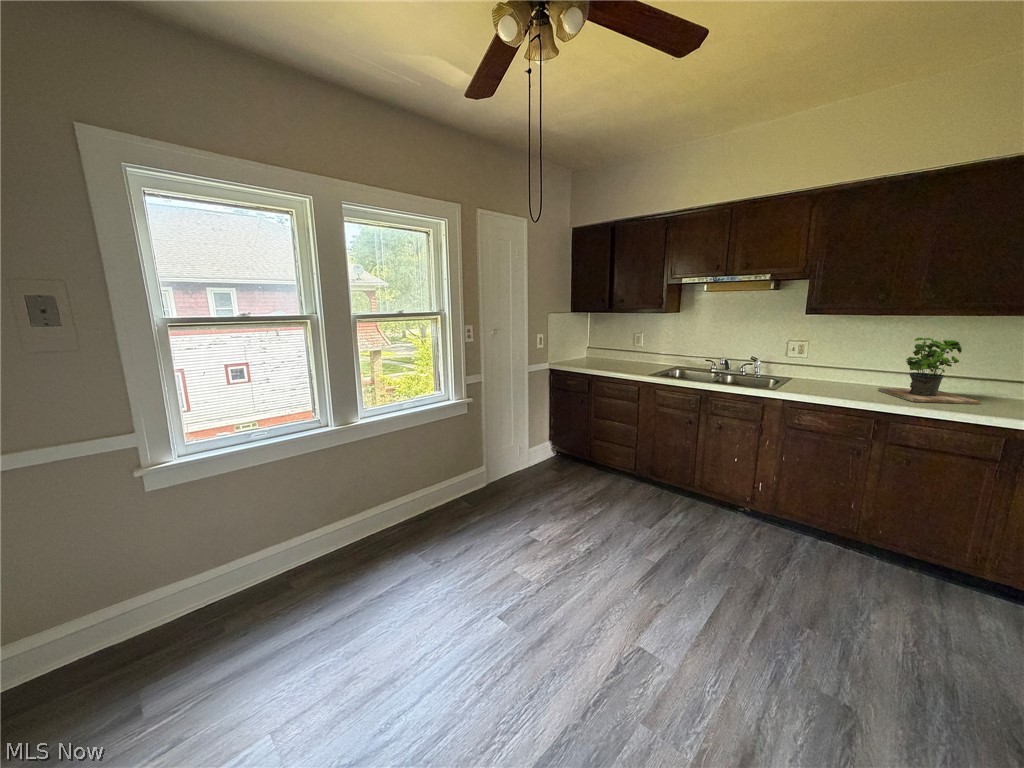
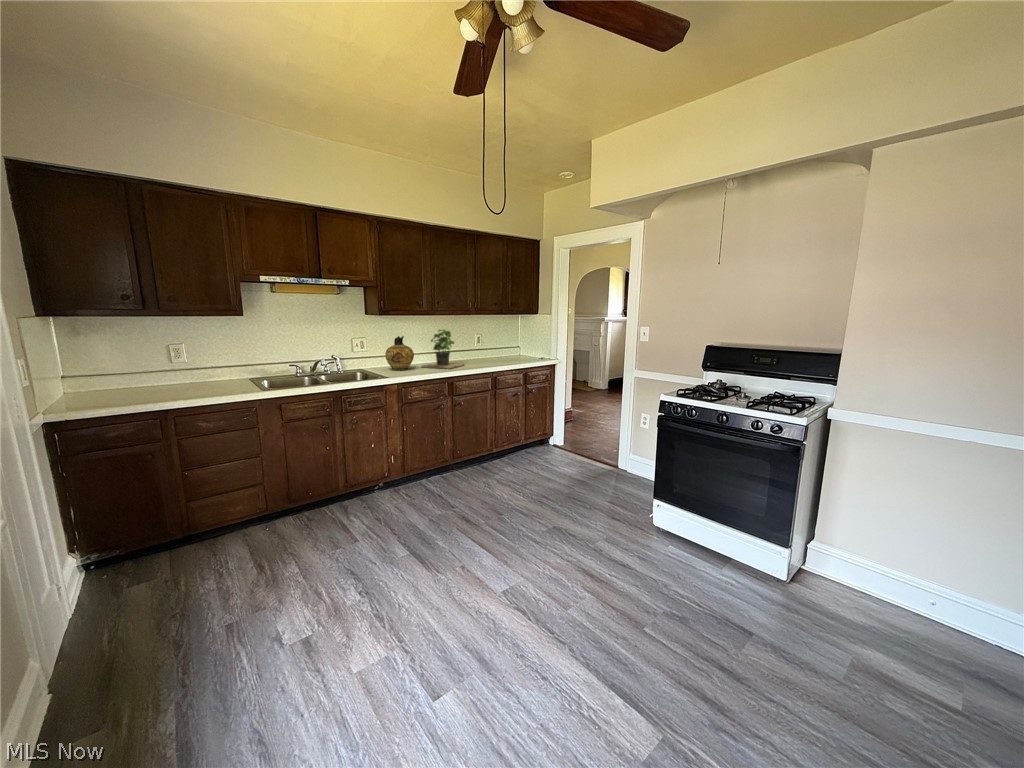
ceramic jug: none [812,343,860,389] -> present [385,336,414,370]

